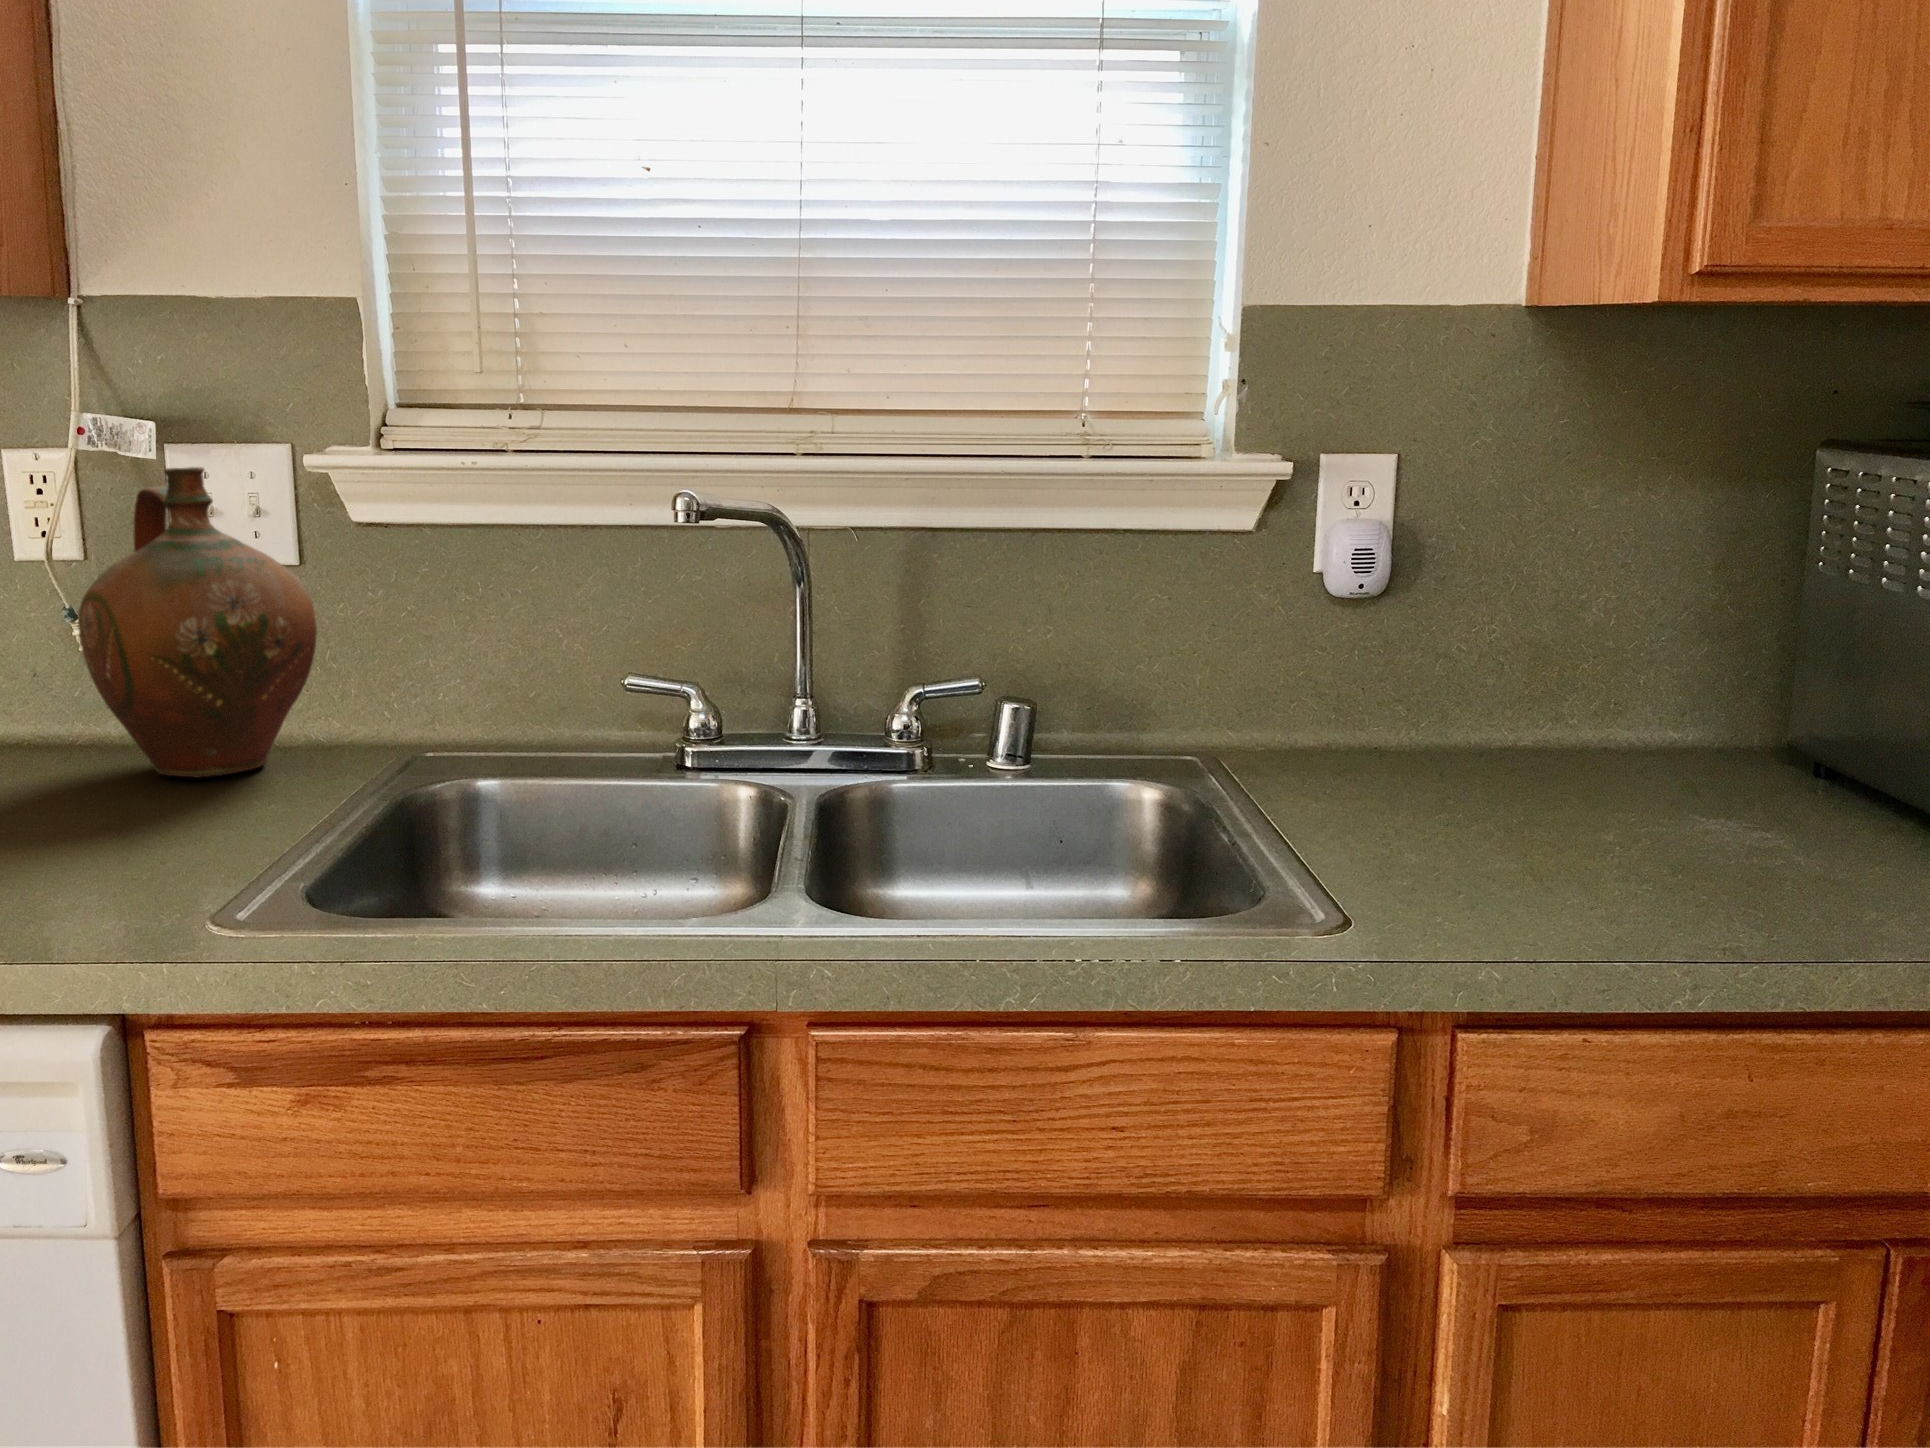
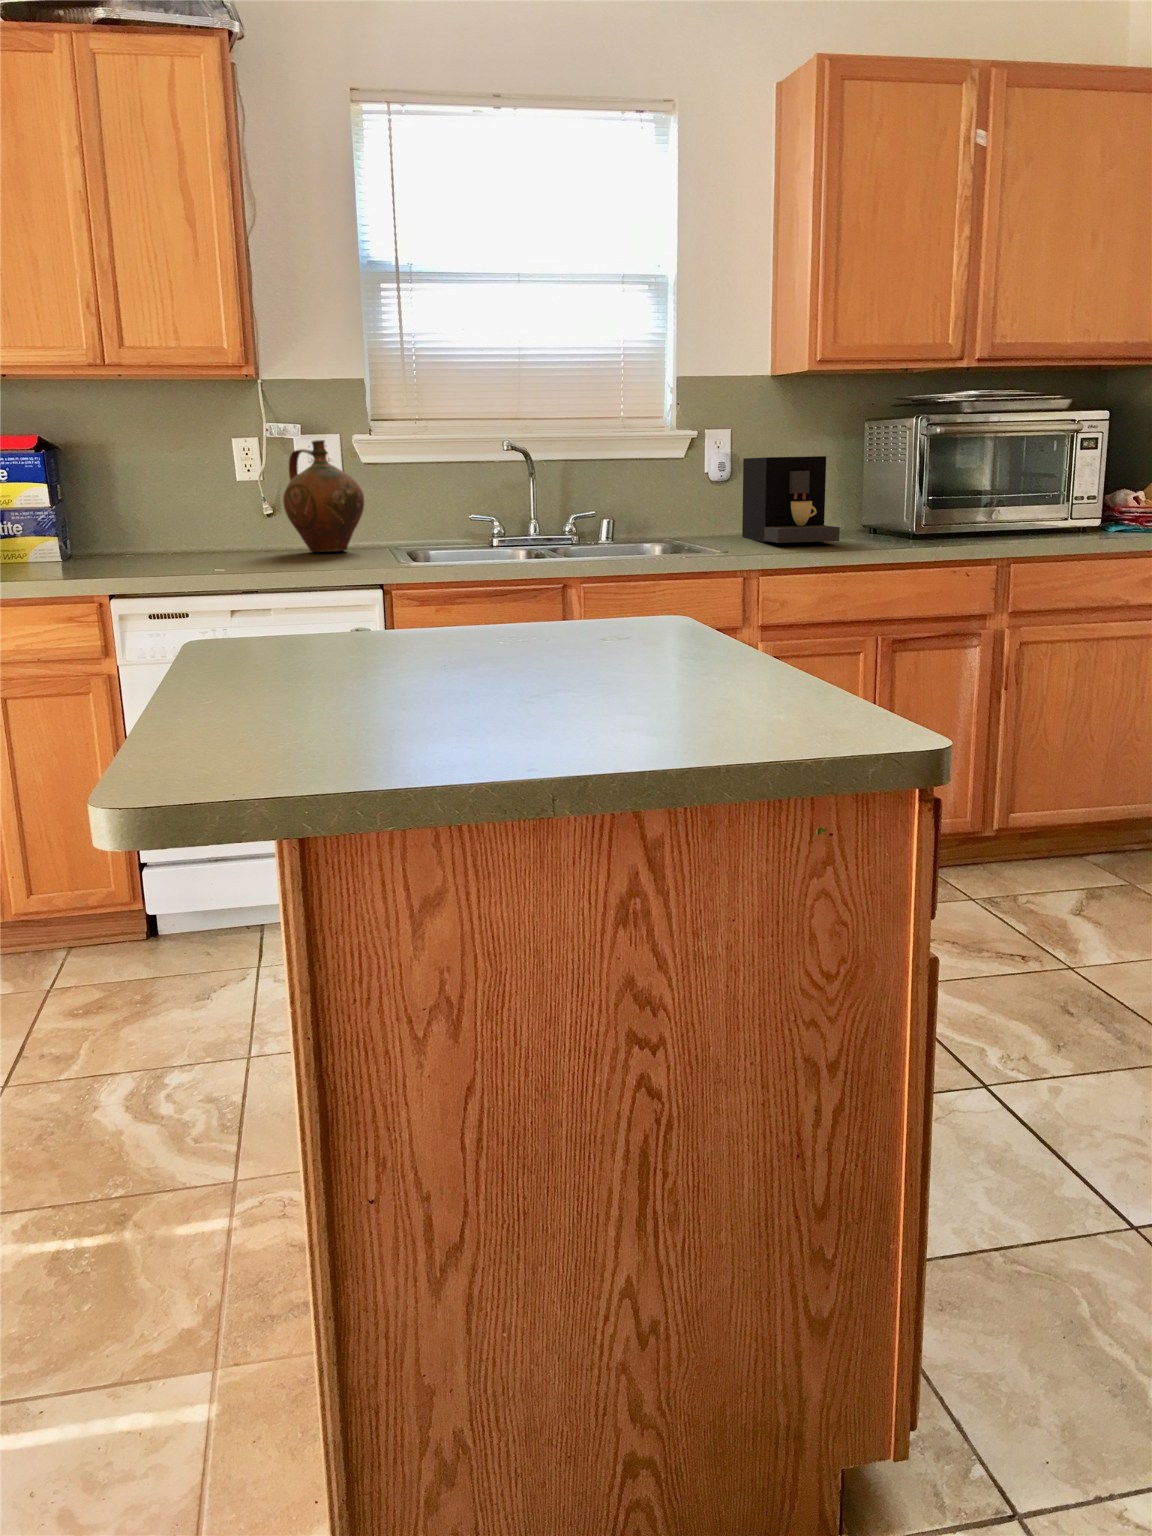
coffee maker: none [1413,542,1746,857] -> present [742,456,840,543]

